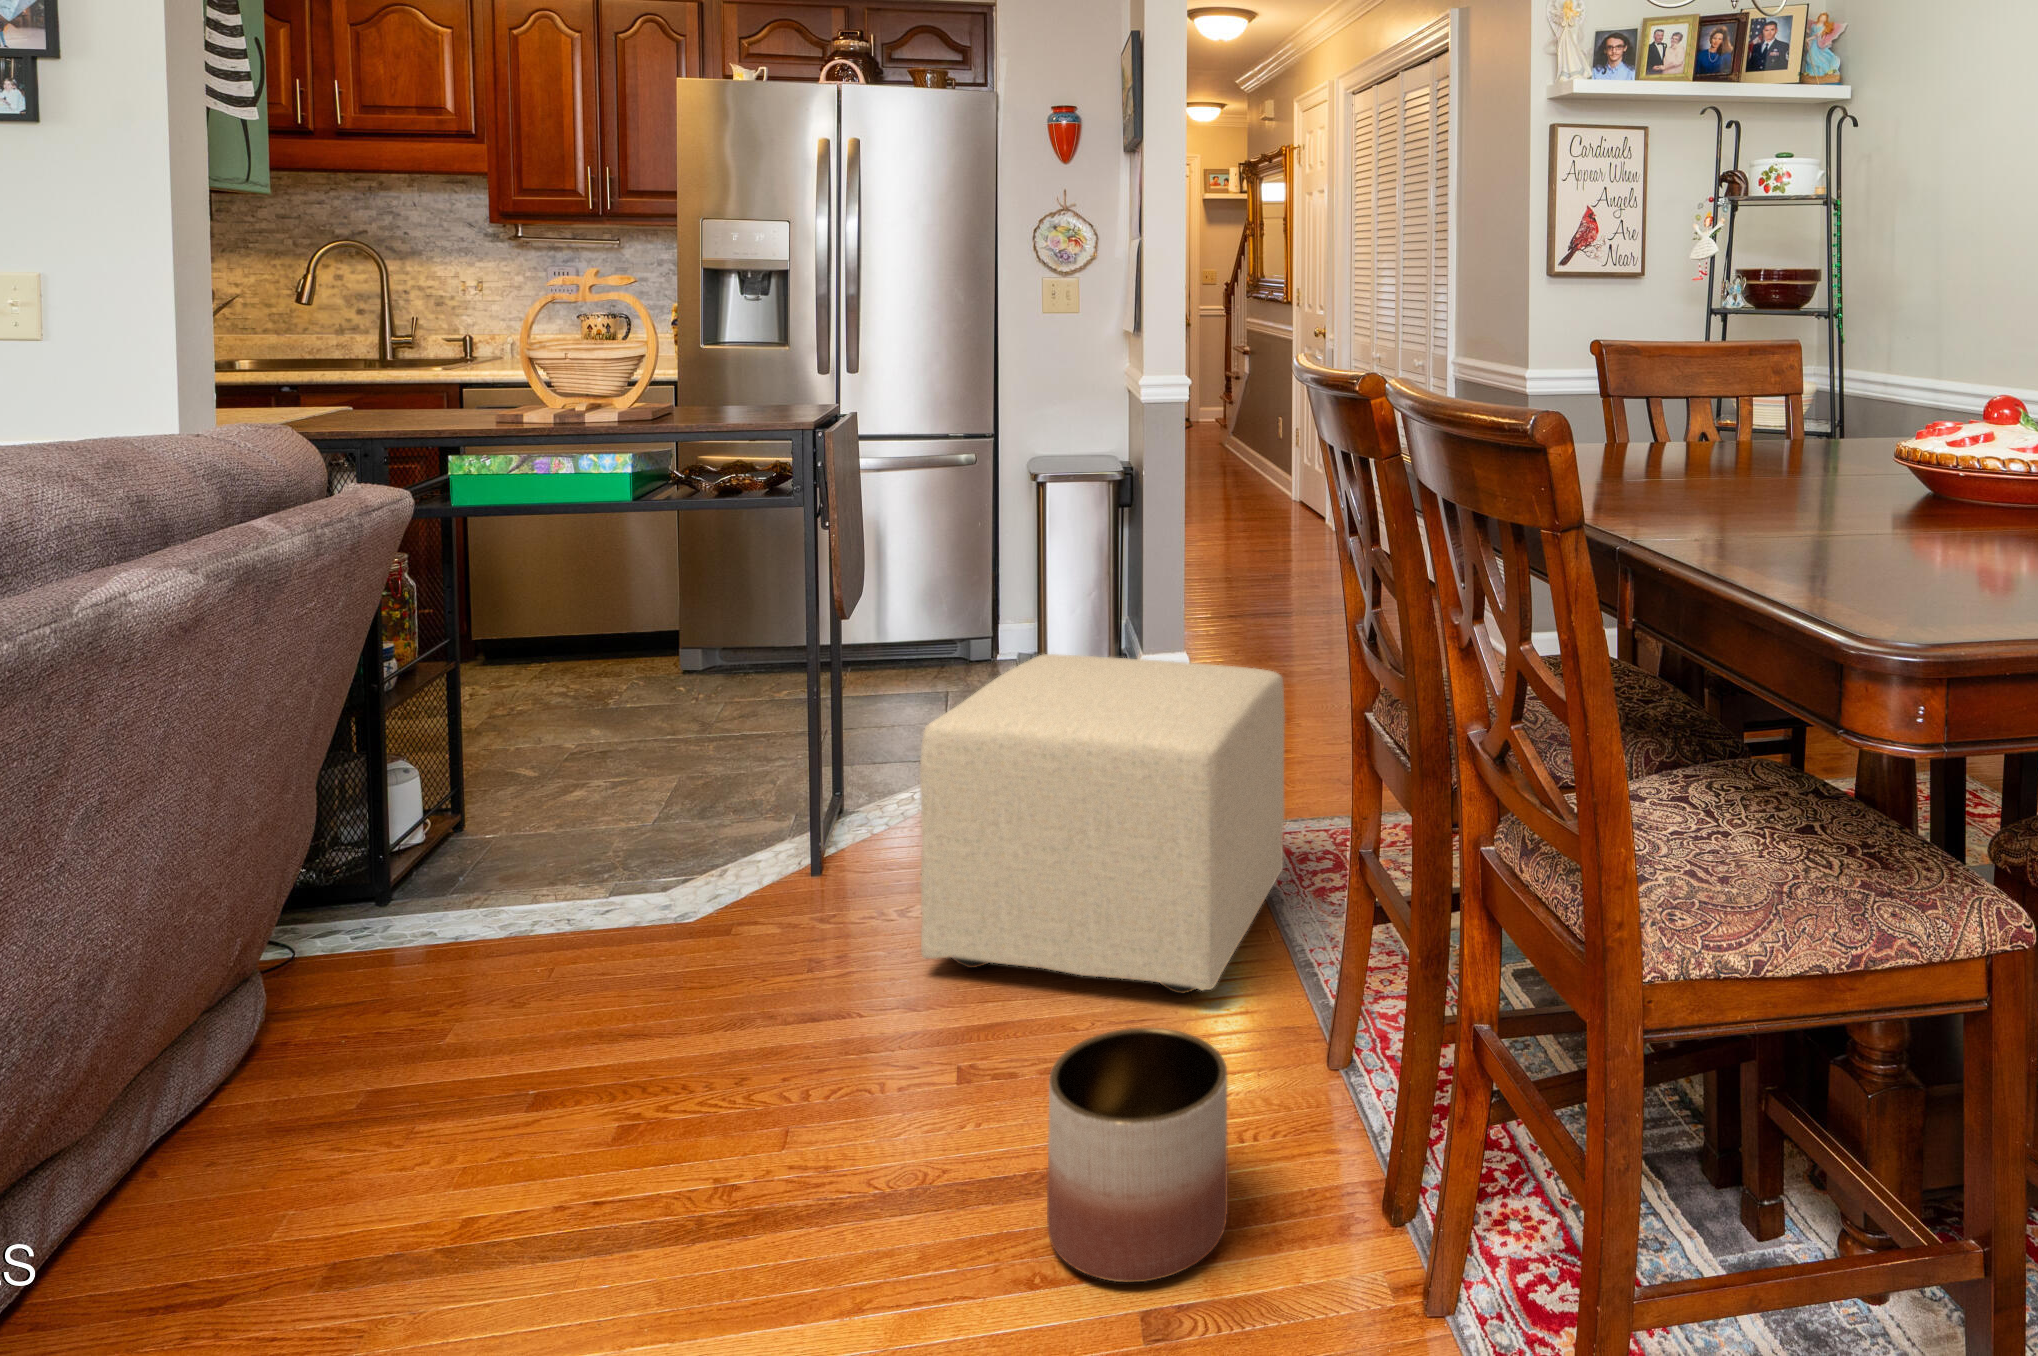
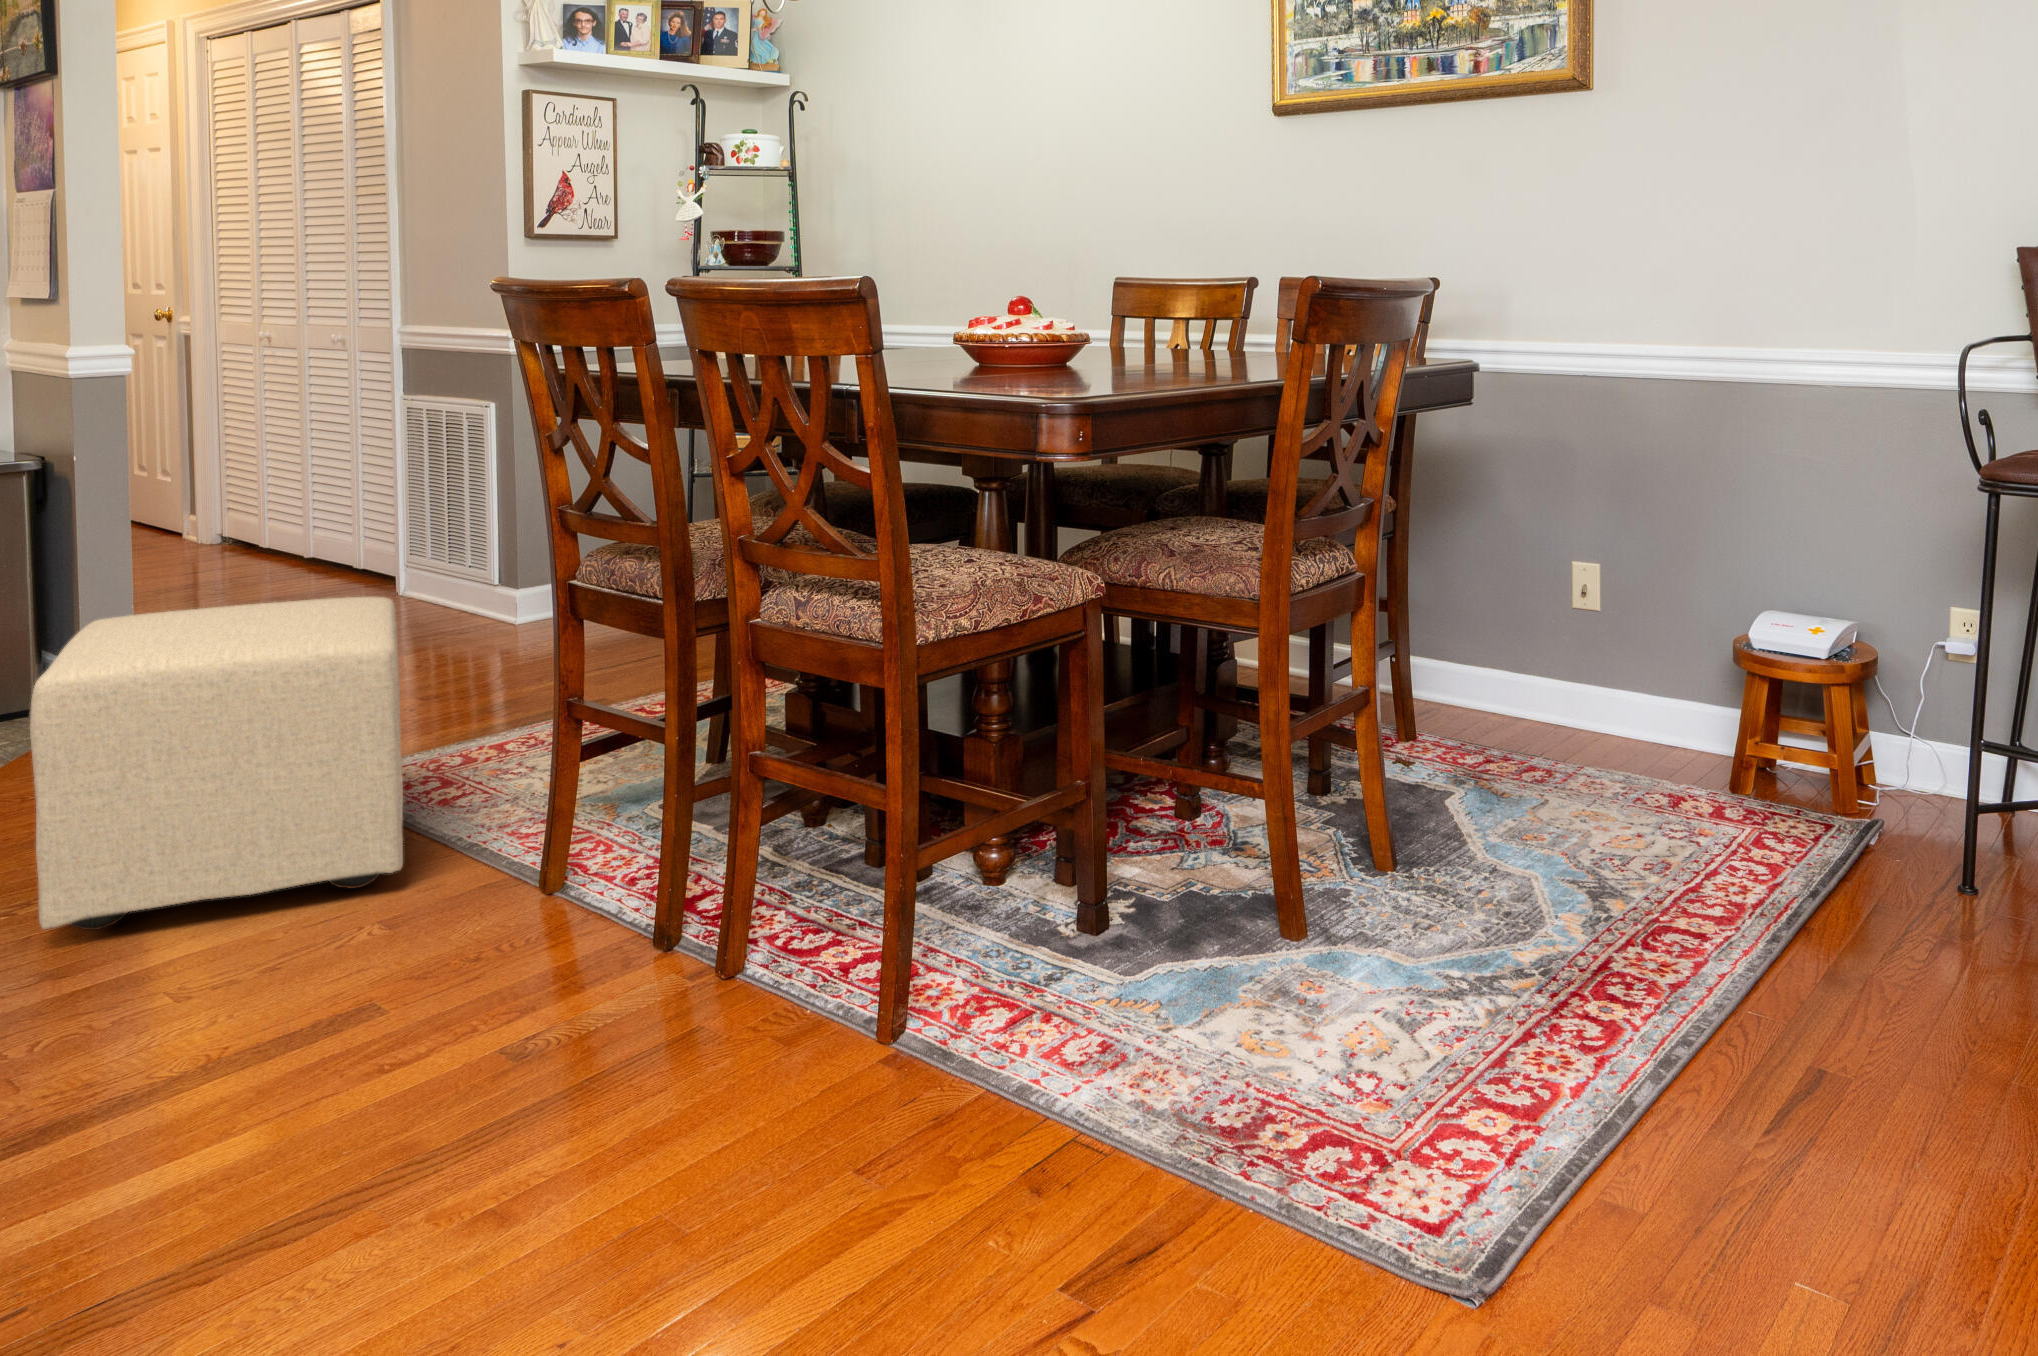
planter: present [1047,1028,1228,1282] -> none [361,852,532,1050]

